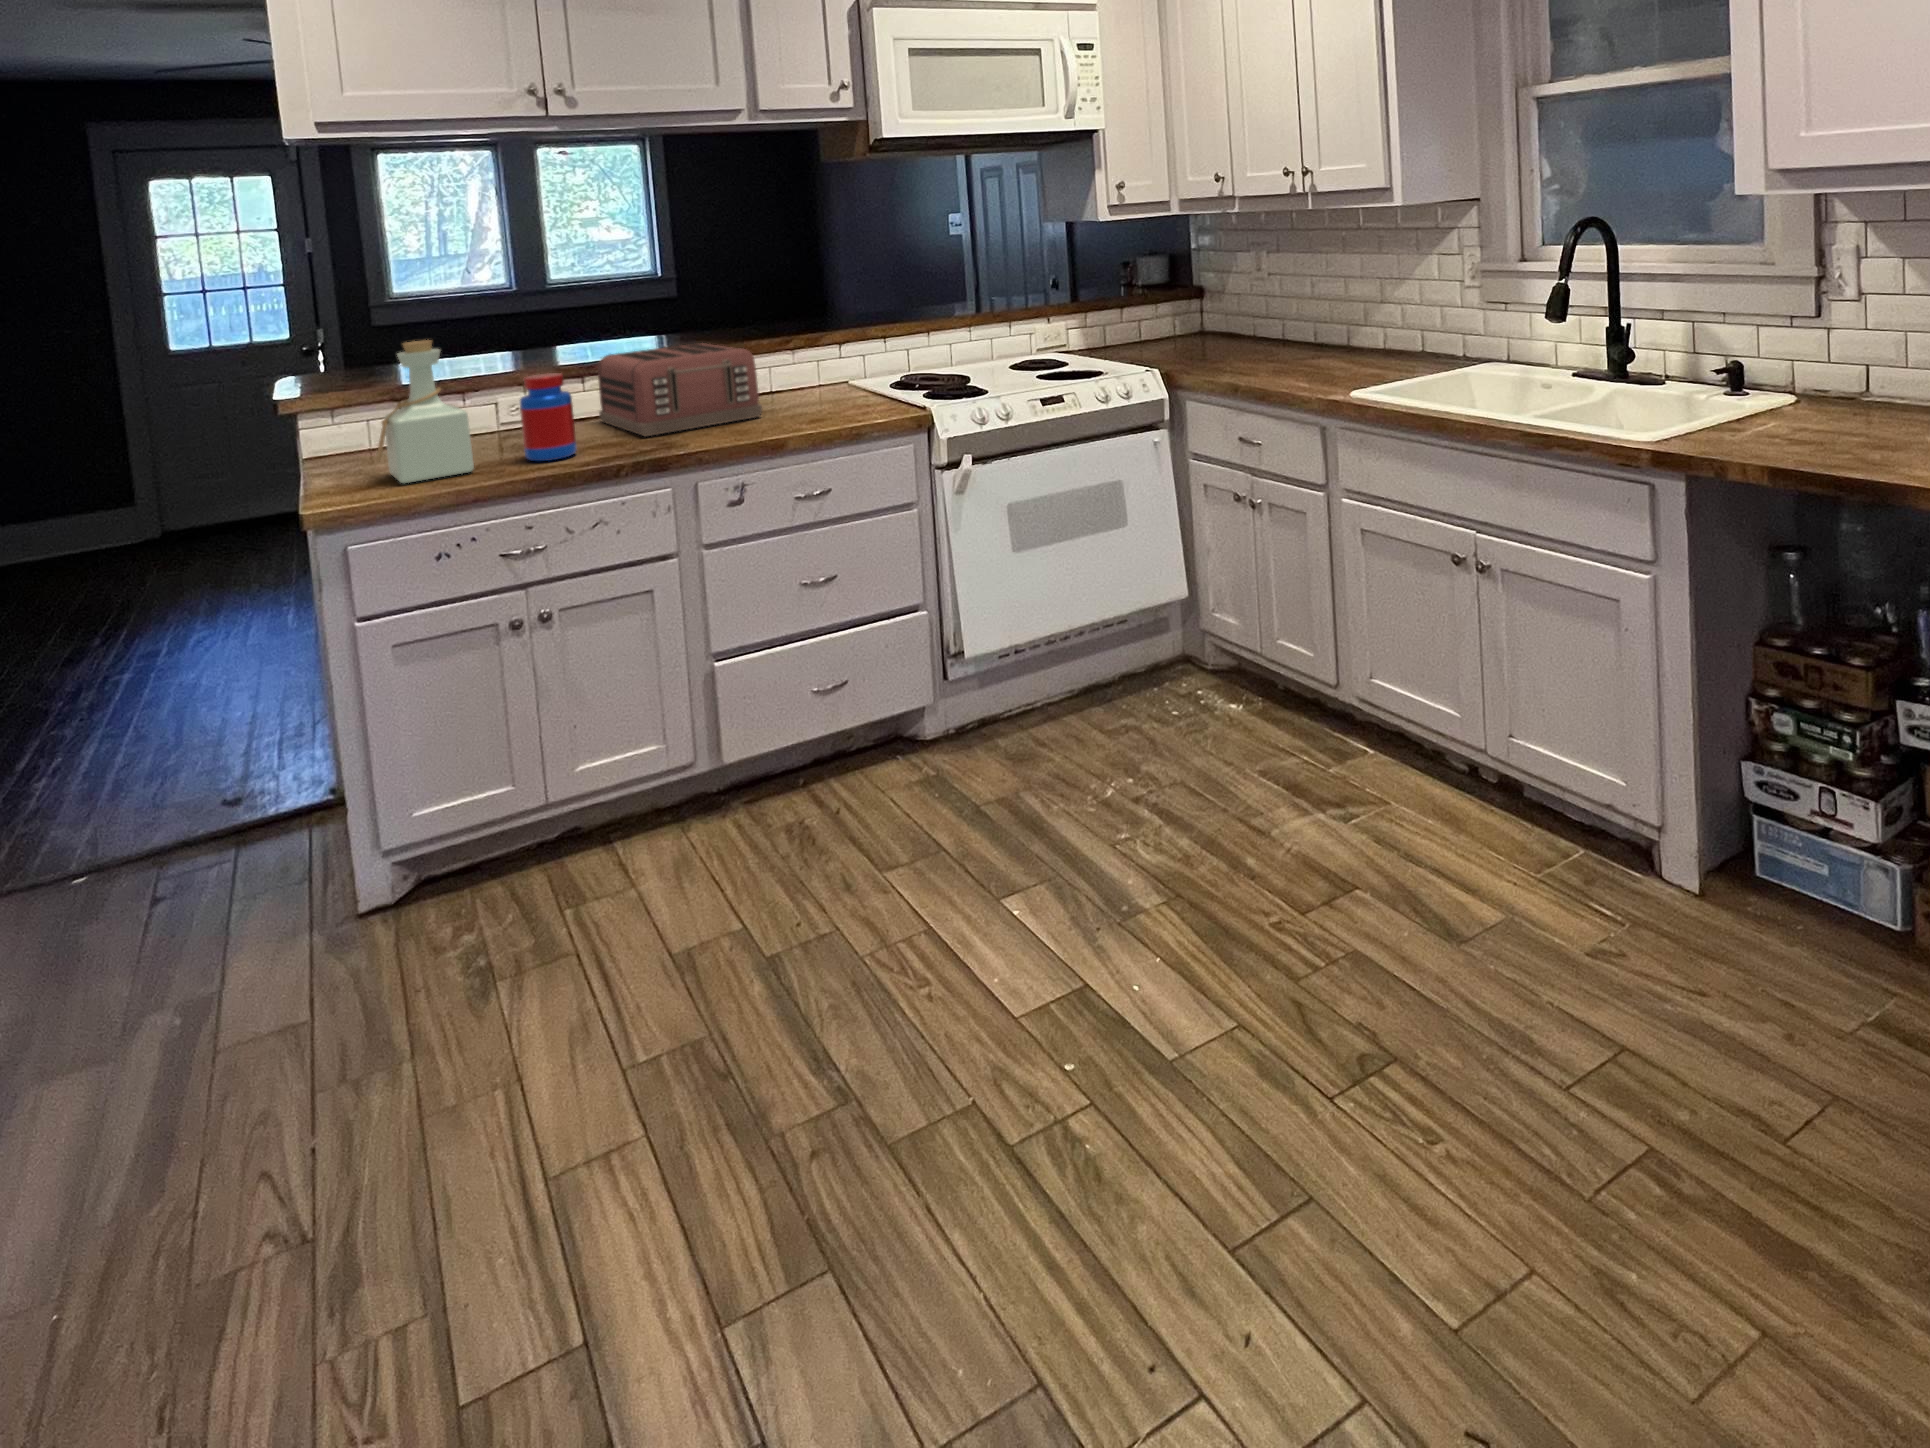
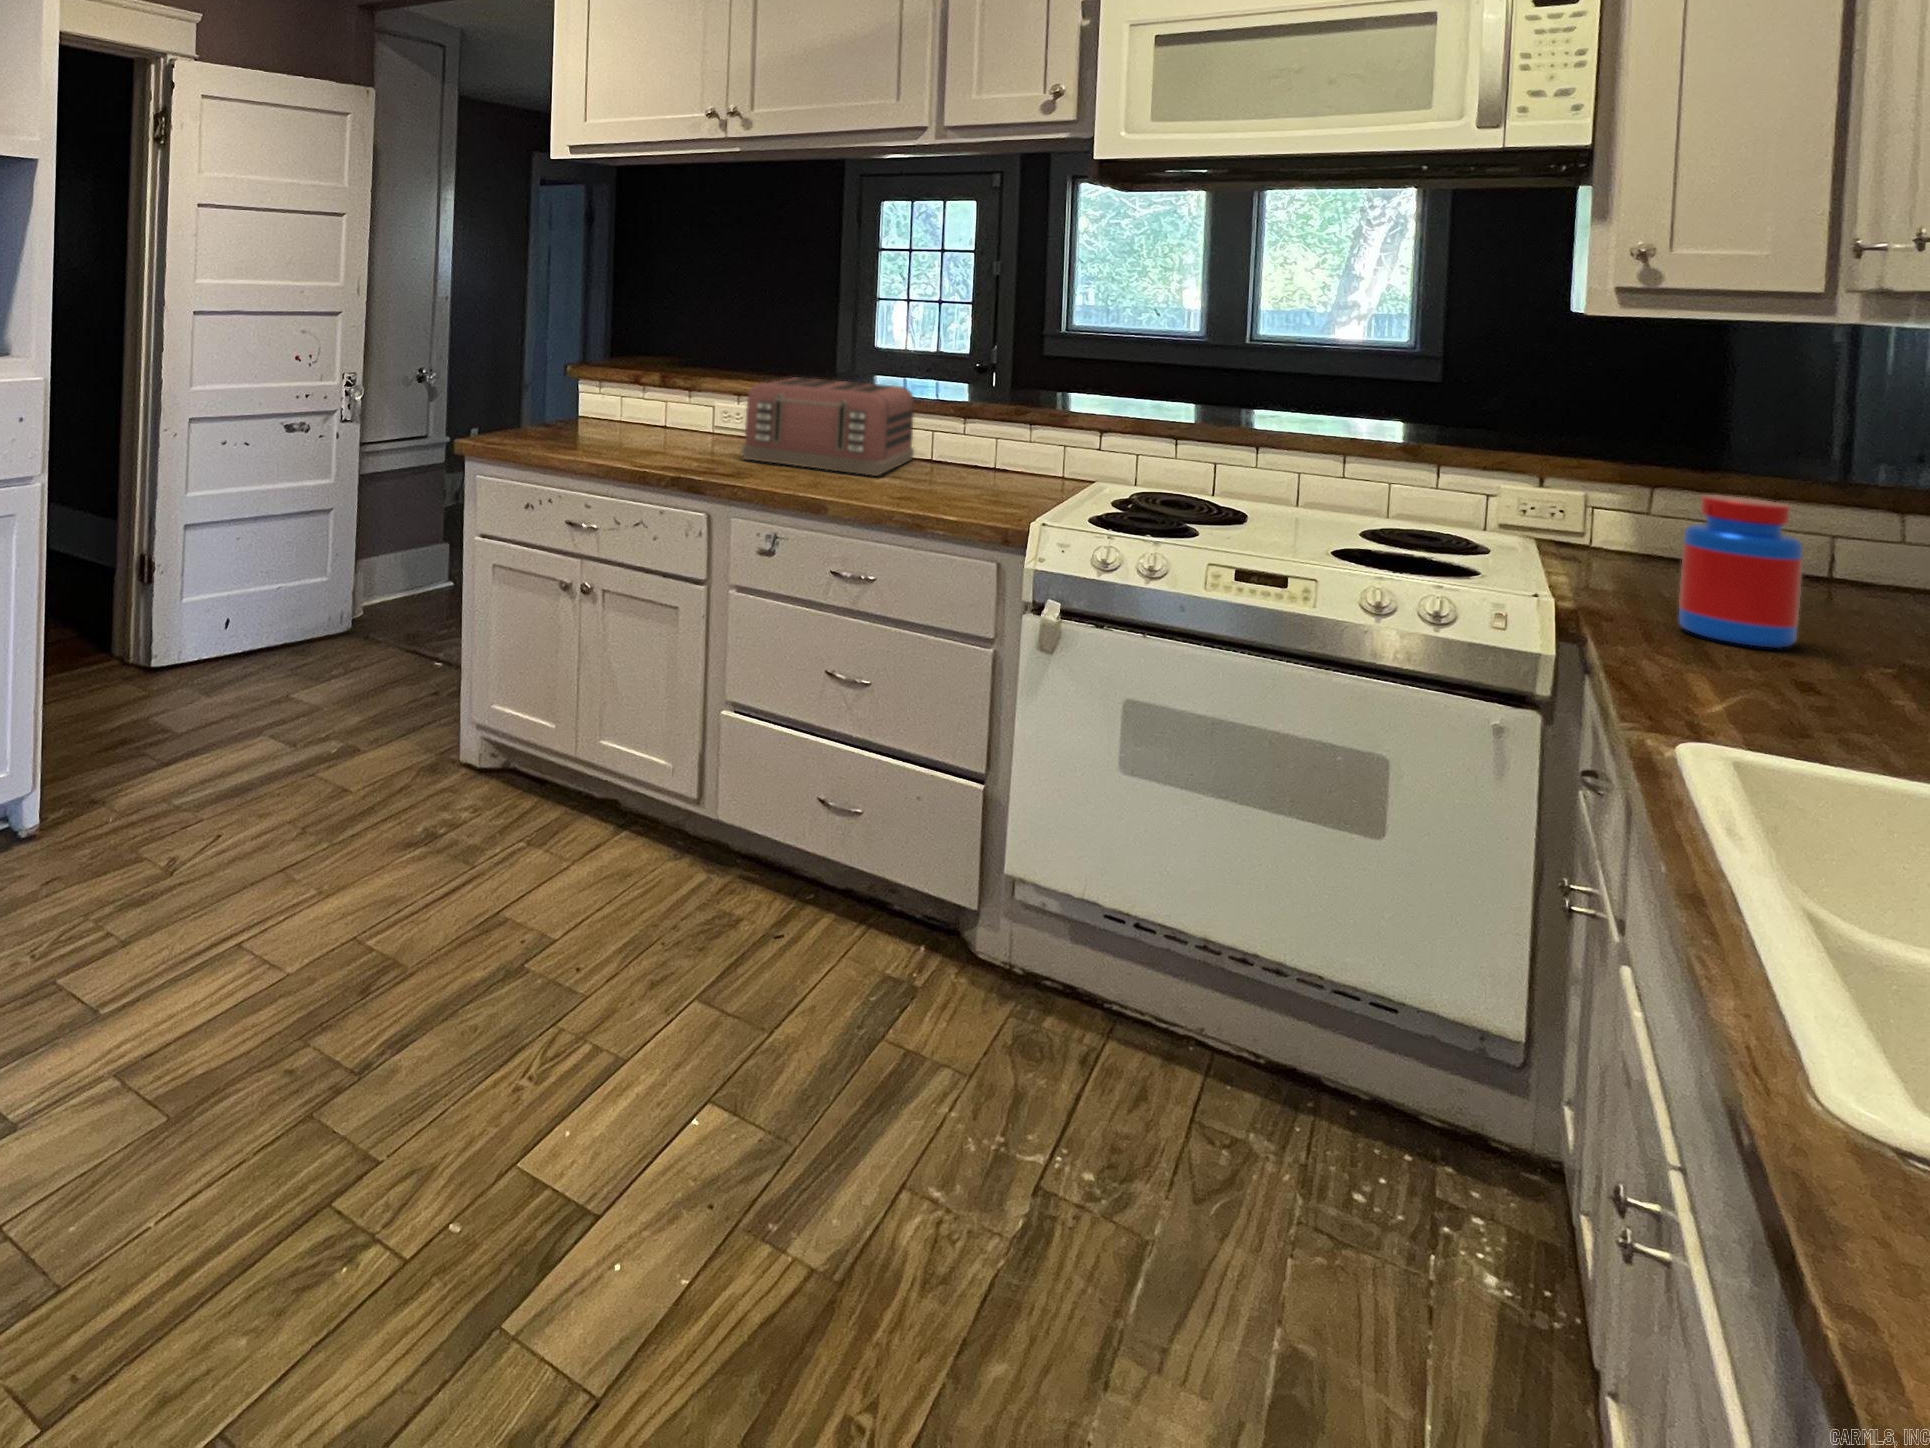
bottle: present [377,340,474,484] -> none [528,322,606,442]
jar: present [520,373,577,461] -> present [1679,495,1803,648]

